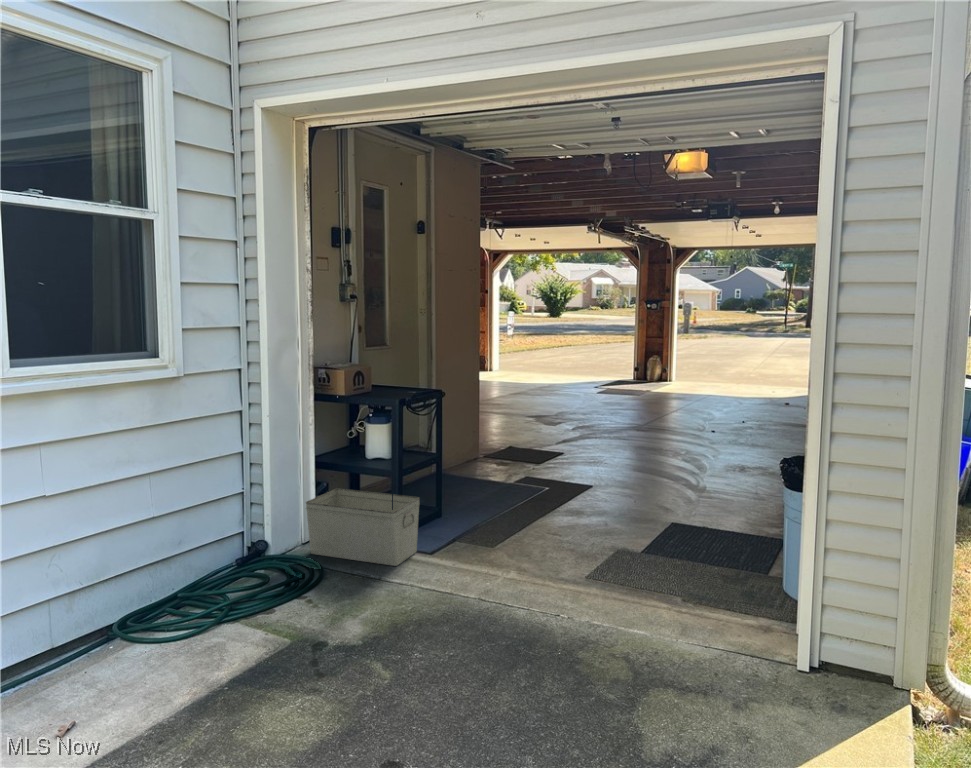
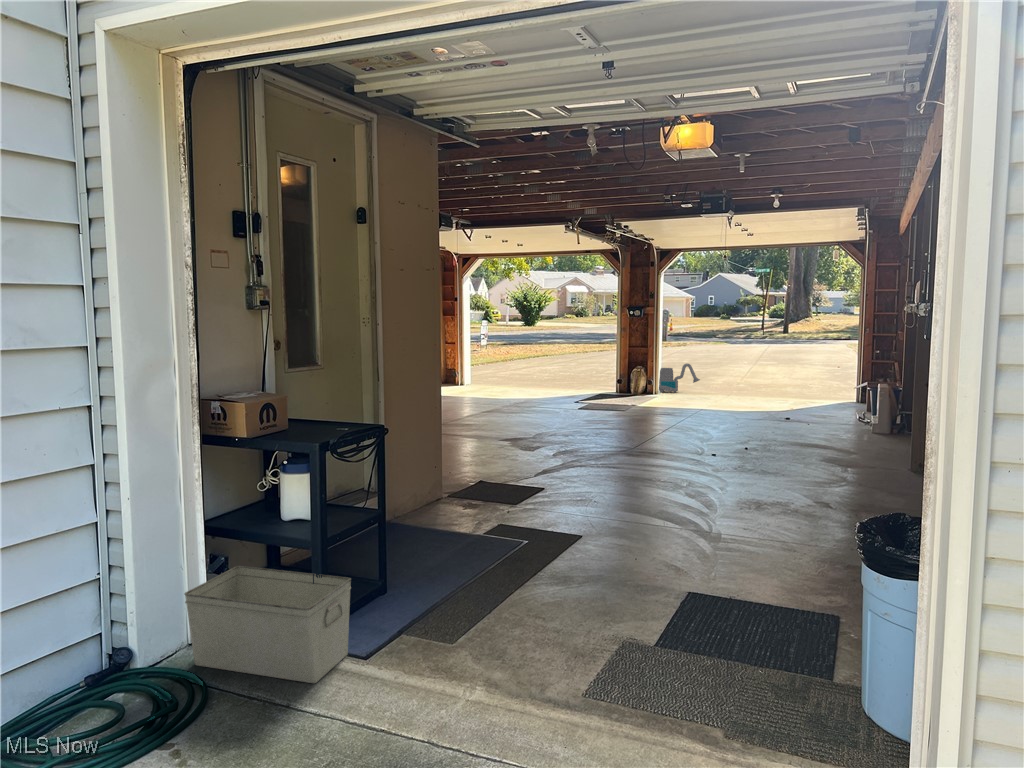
vacuum cleaner: none [673,353,713,381] -> present [659,363,700,393]

